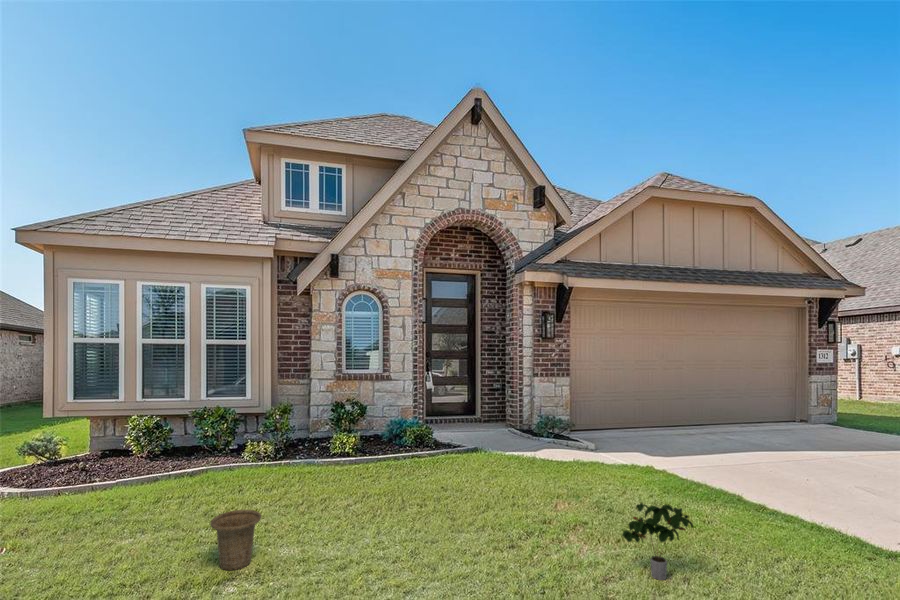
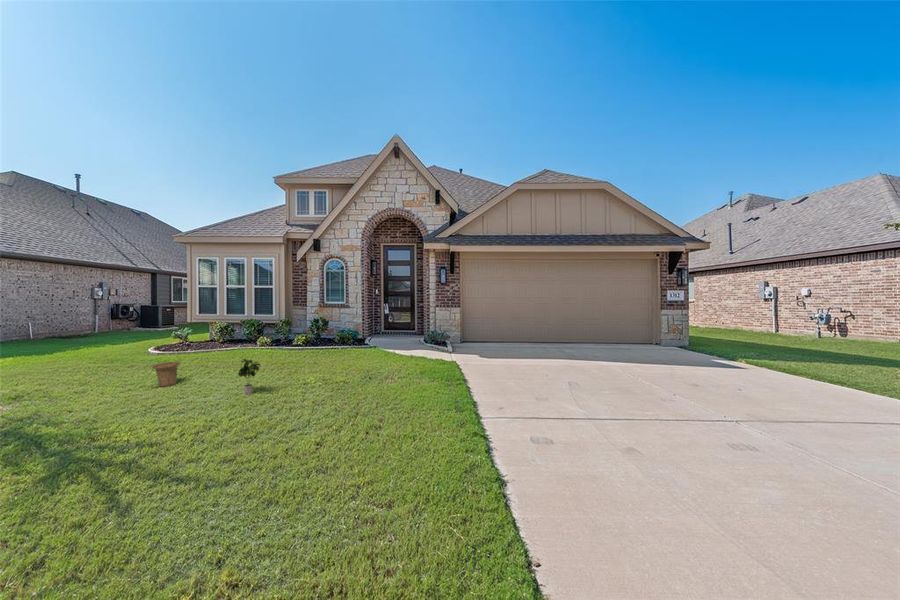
potted plant: present [622,503,693,580] -> present [238,359,260,395]

